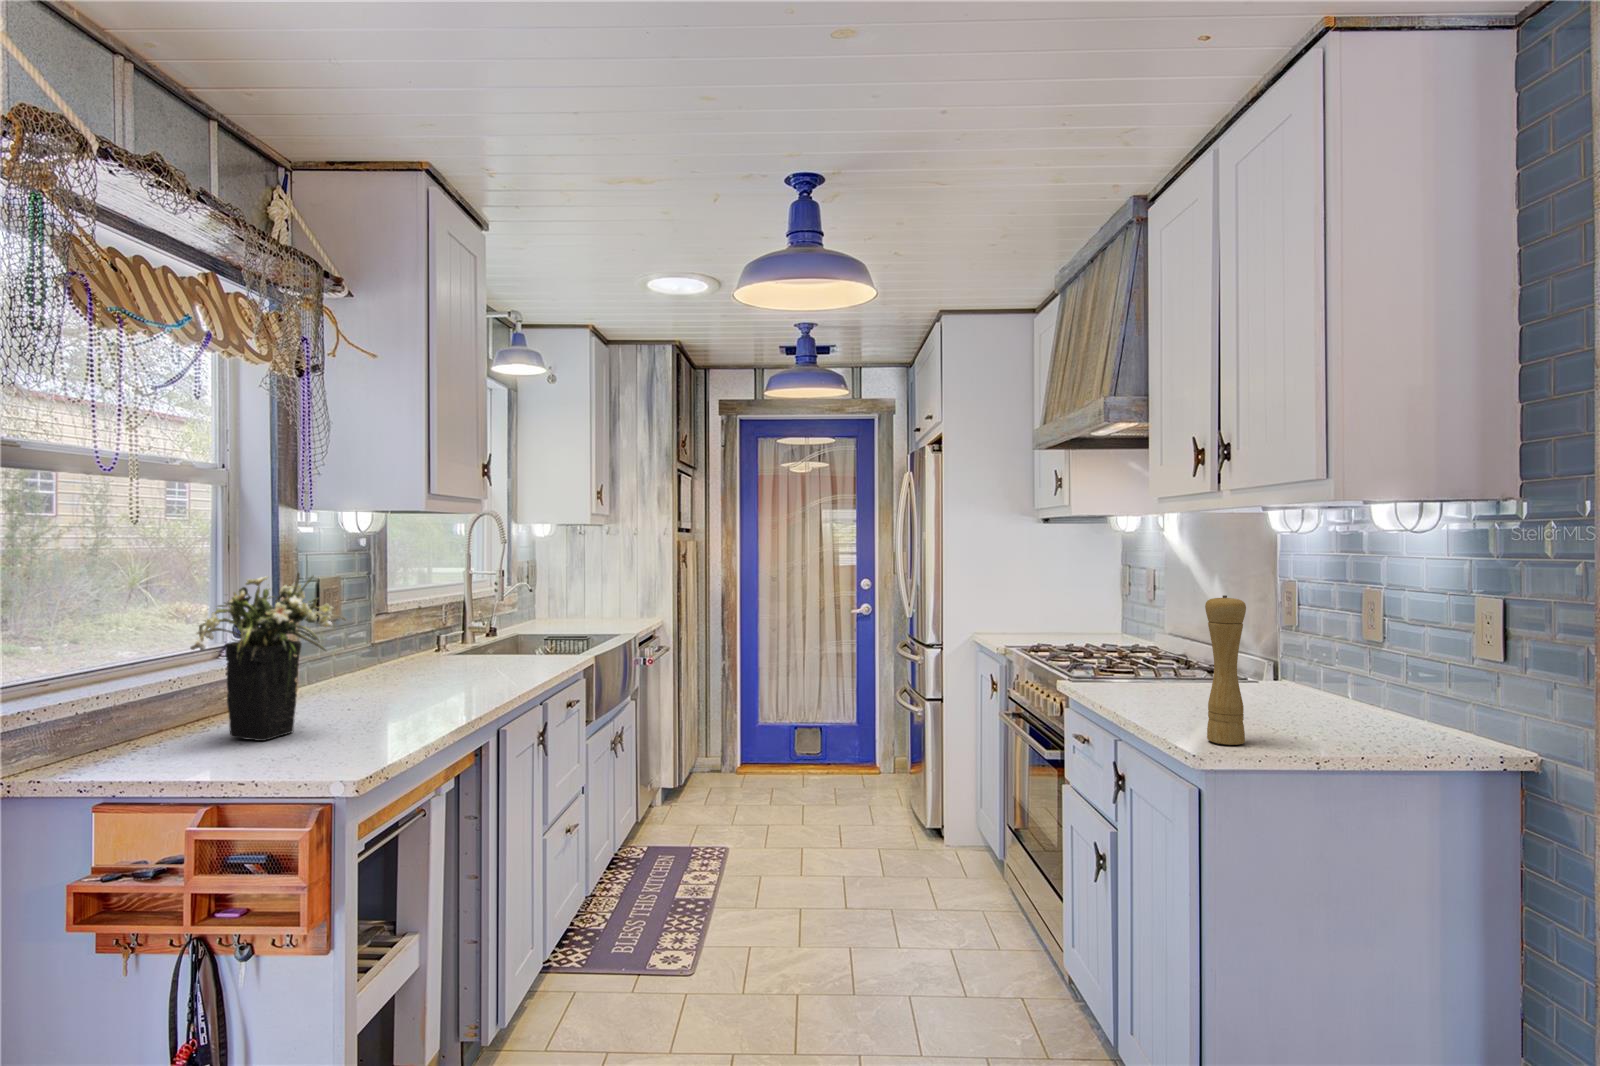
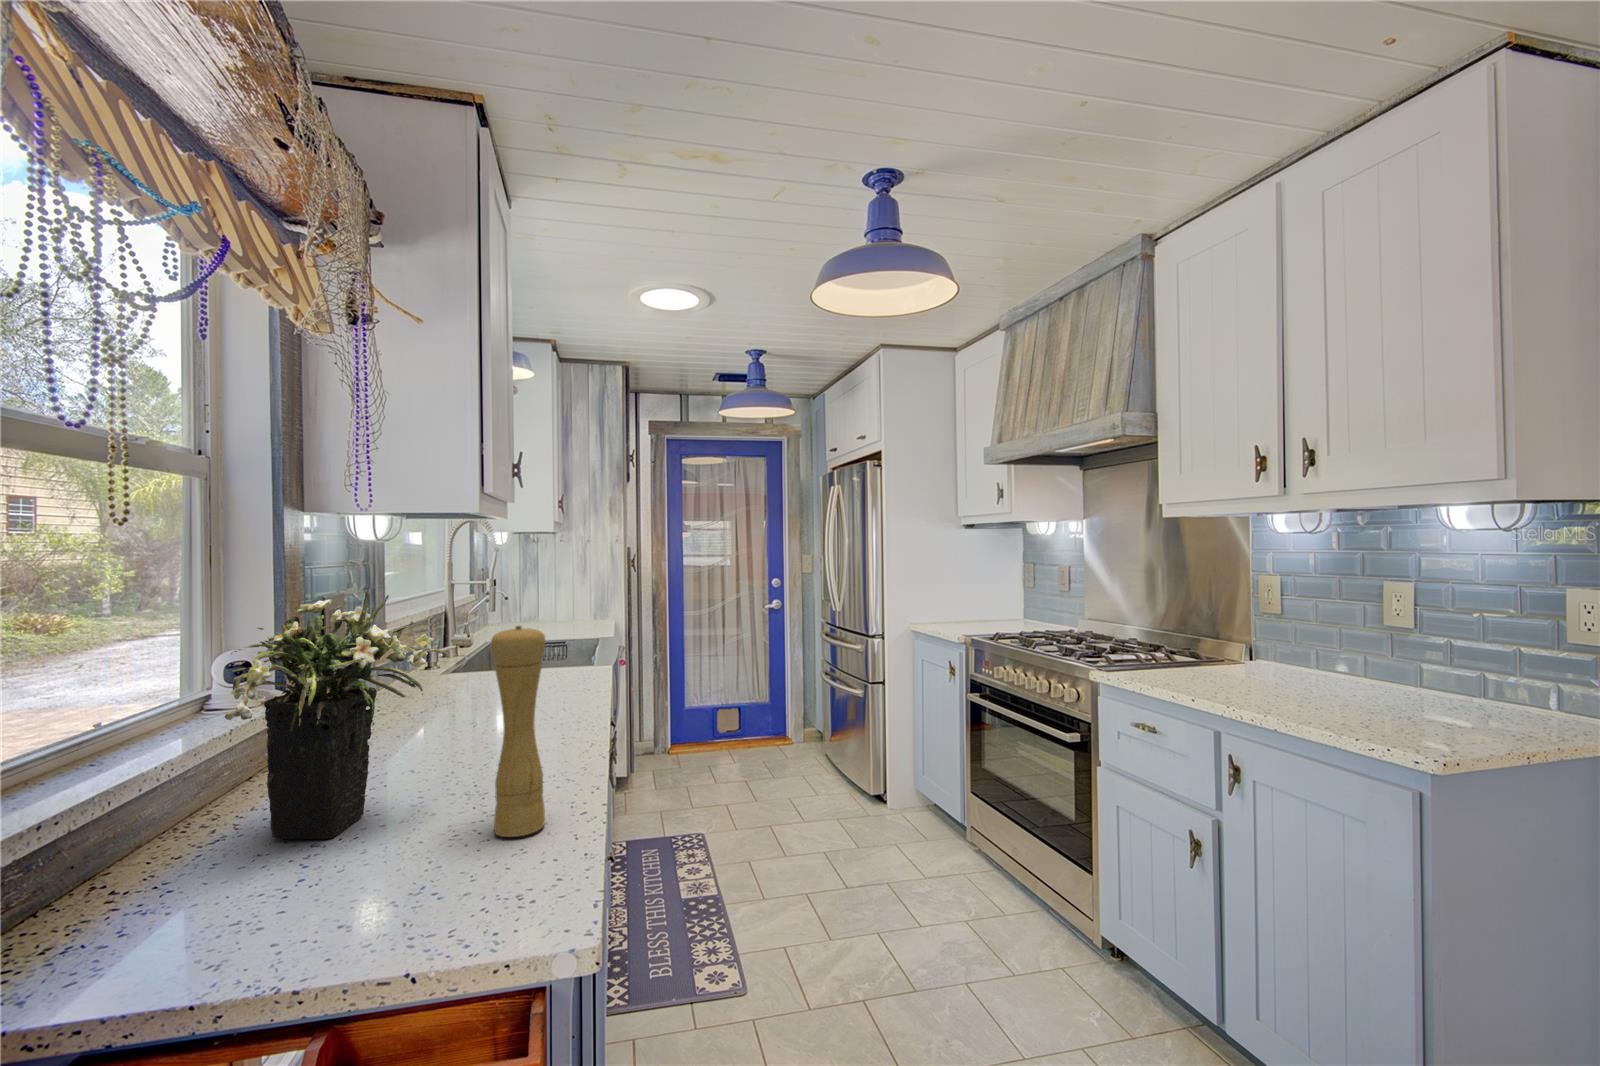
pepper mill: present [1205,595,1246,745] -> present [491,626,545,837]

